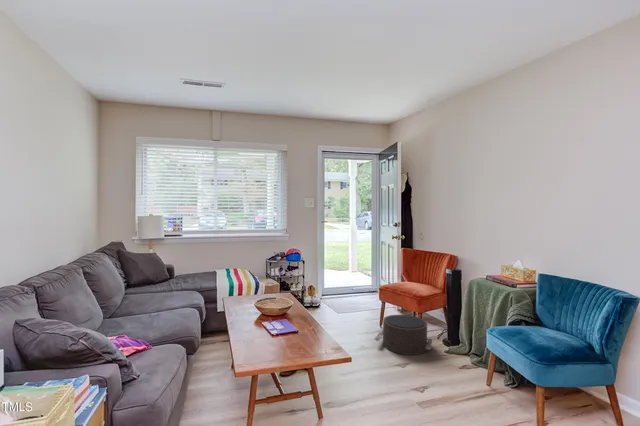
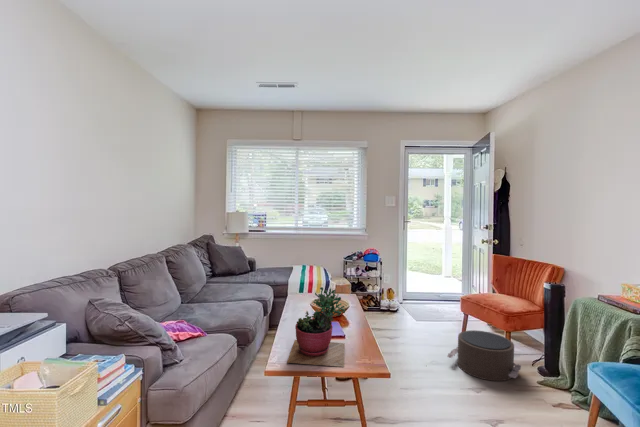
succulent plant: none [260,283,317,360] -> present [287,287,345,367]

